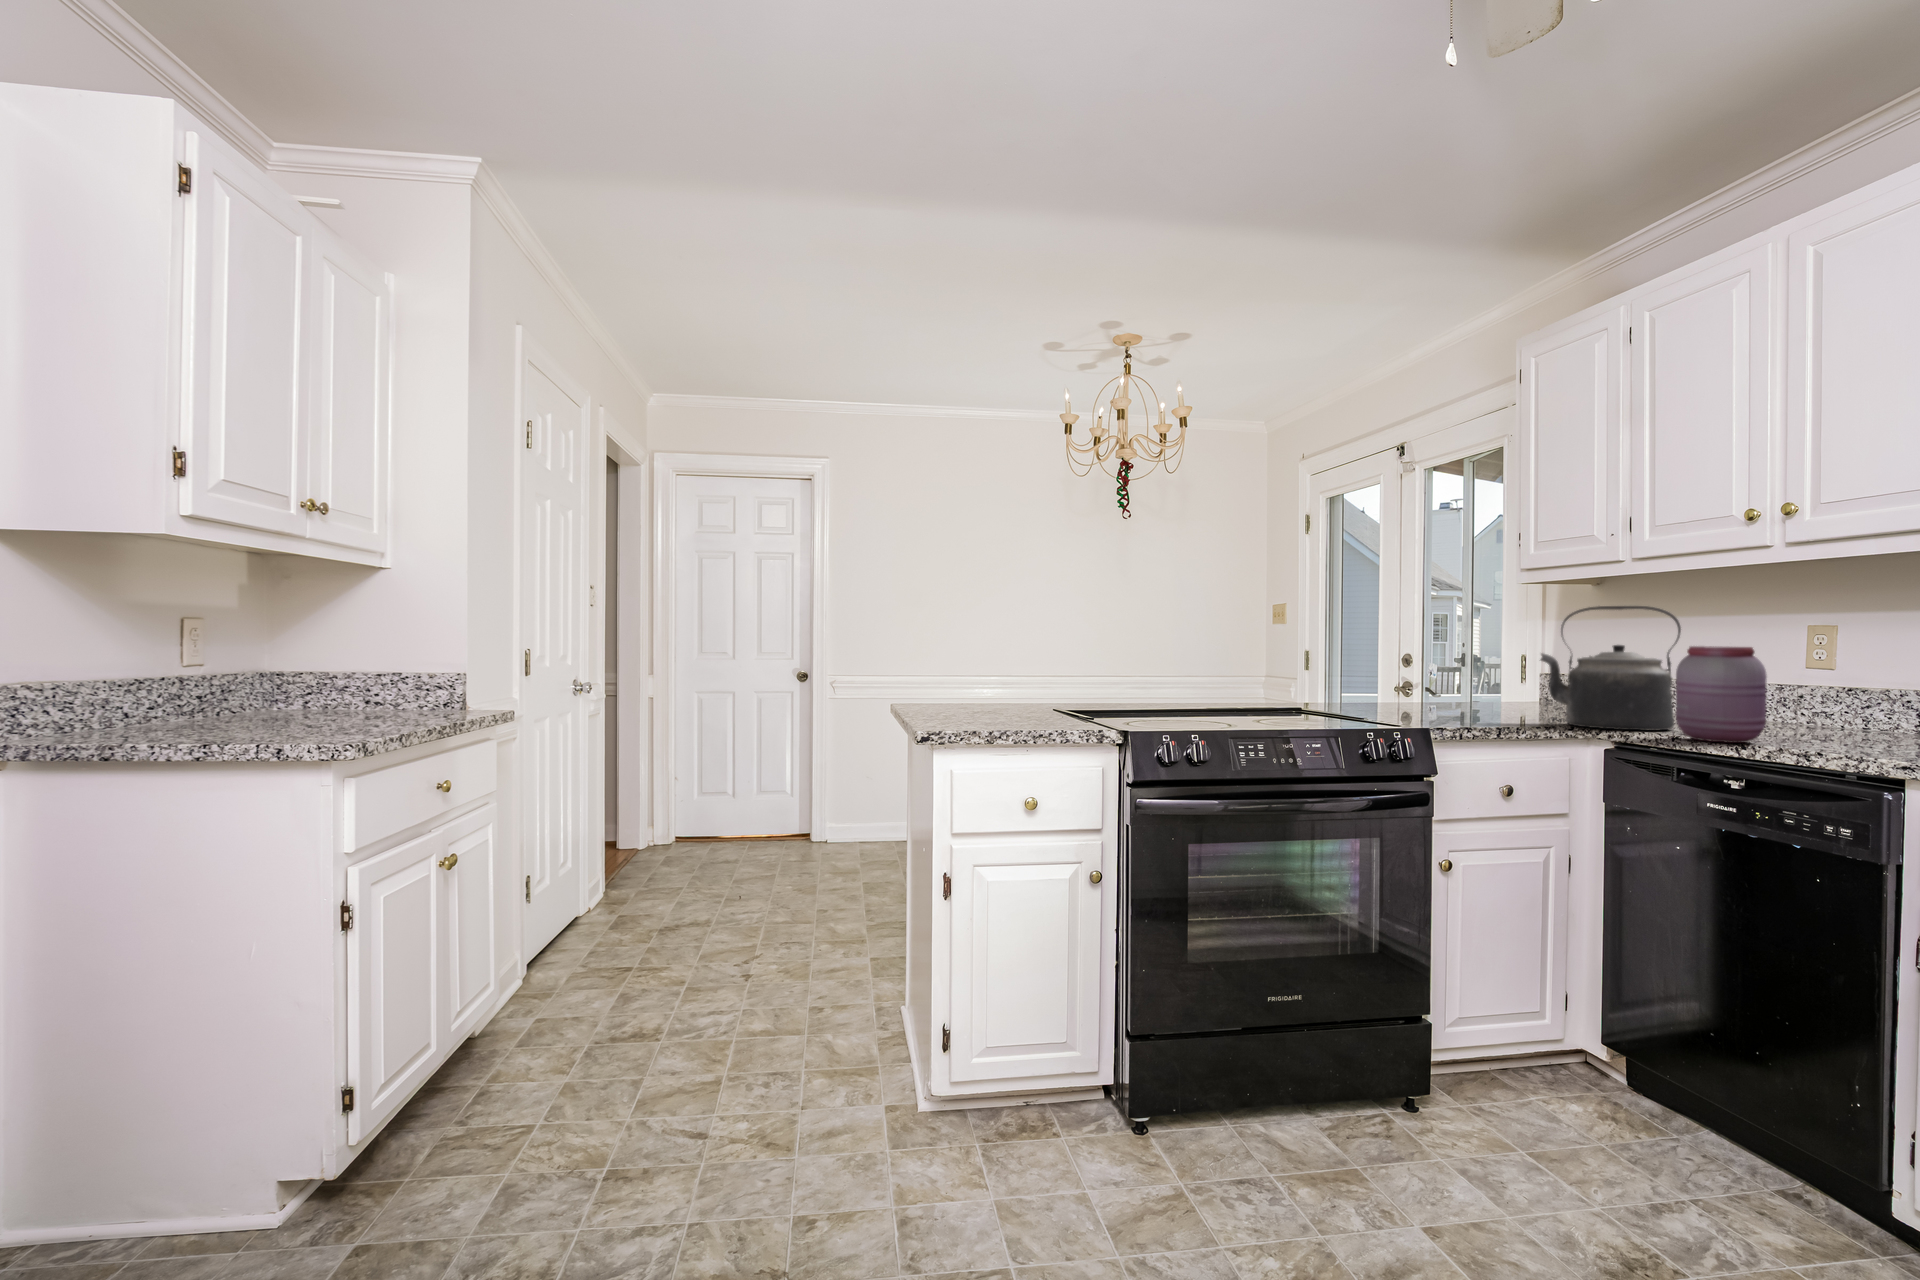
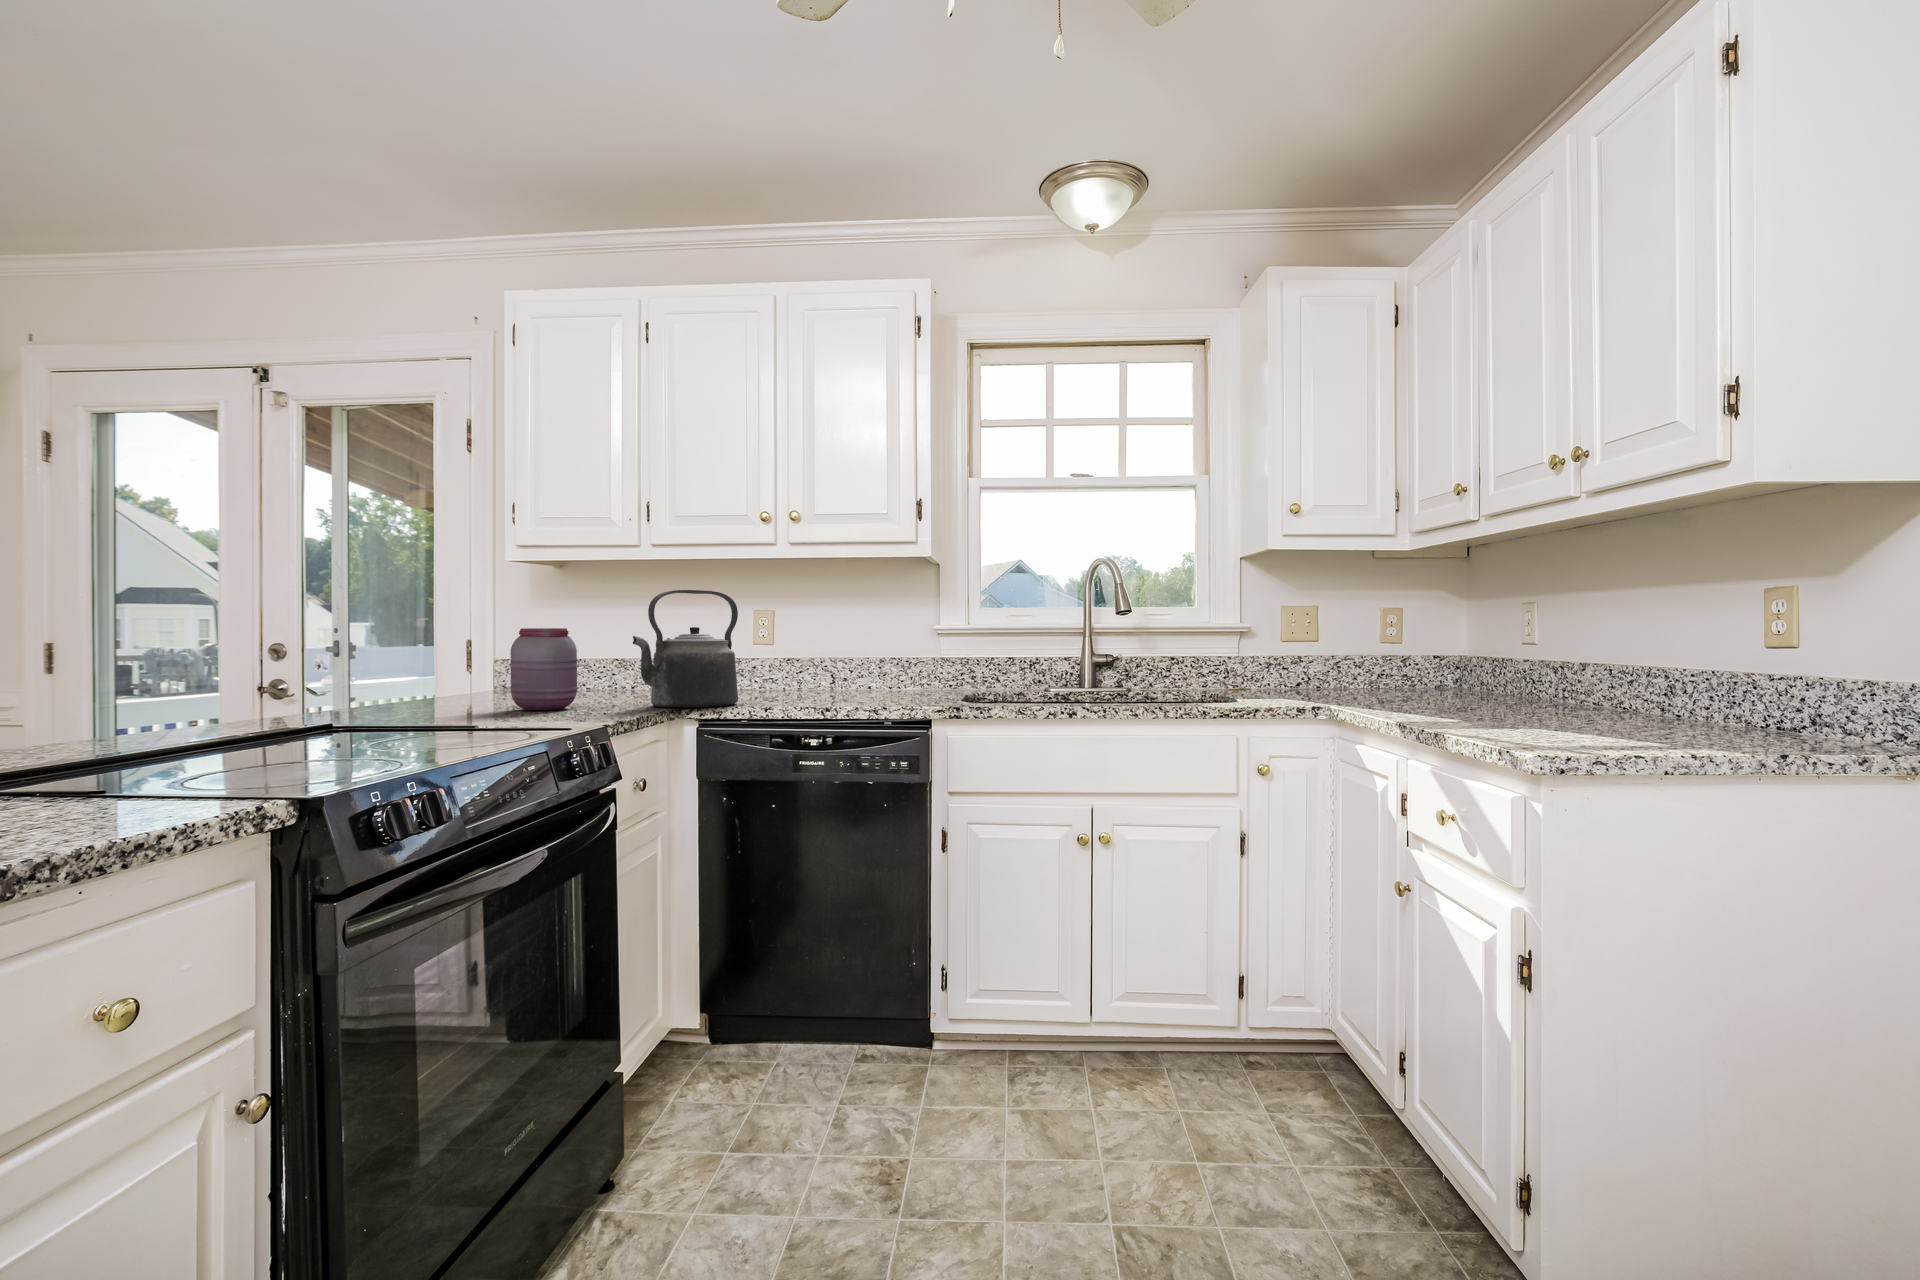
jar: present [1676,646,1767,743] -> present [510,628,577,710]

